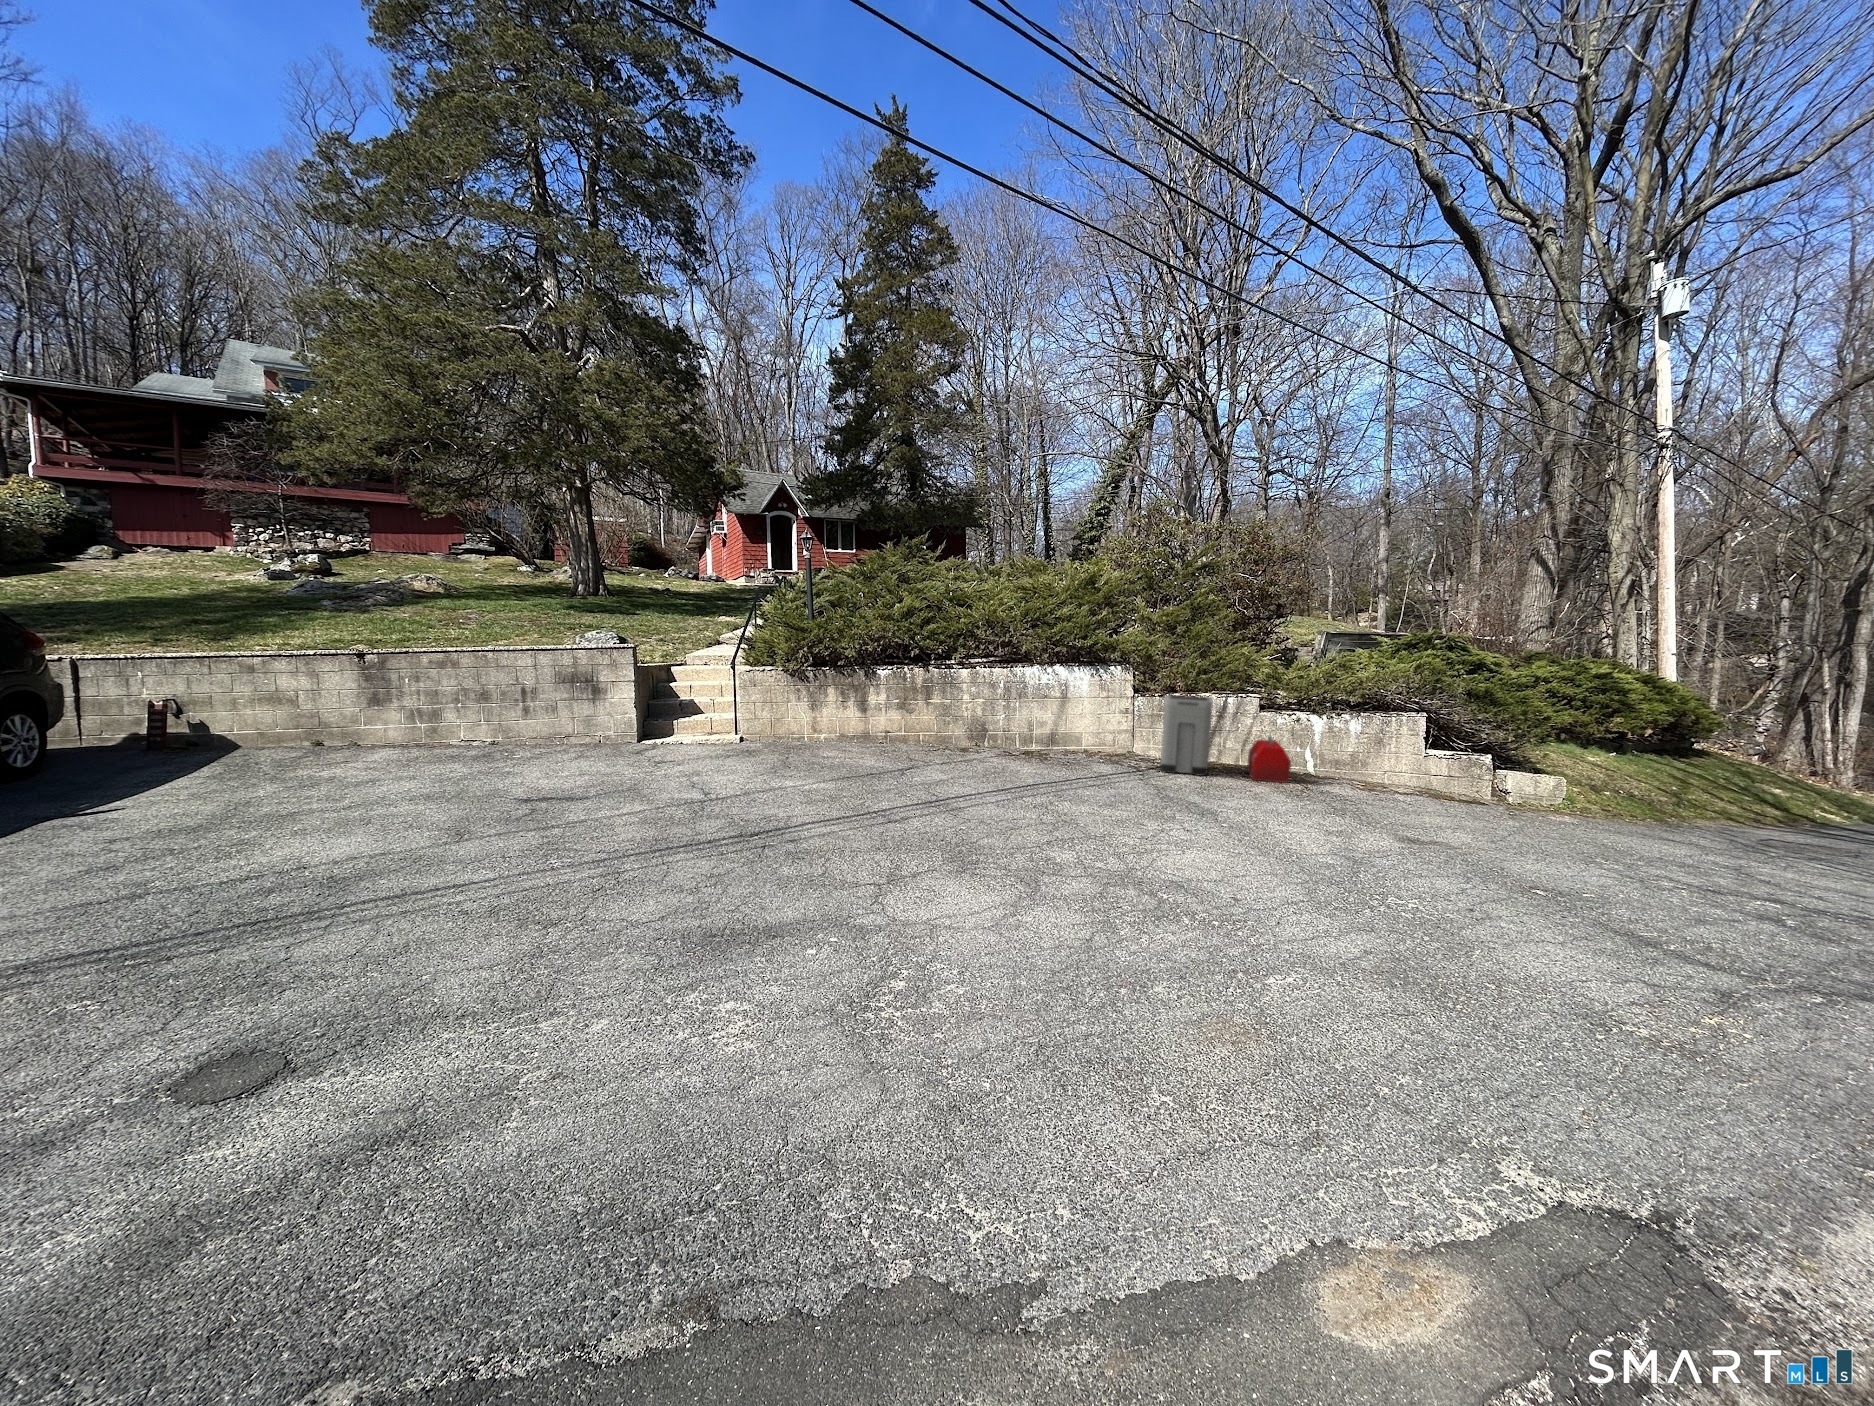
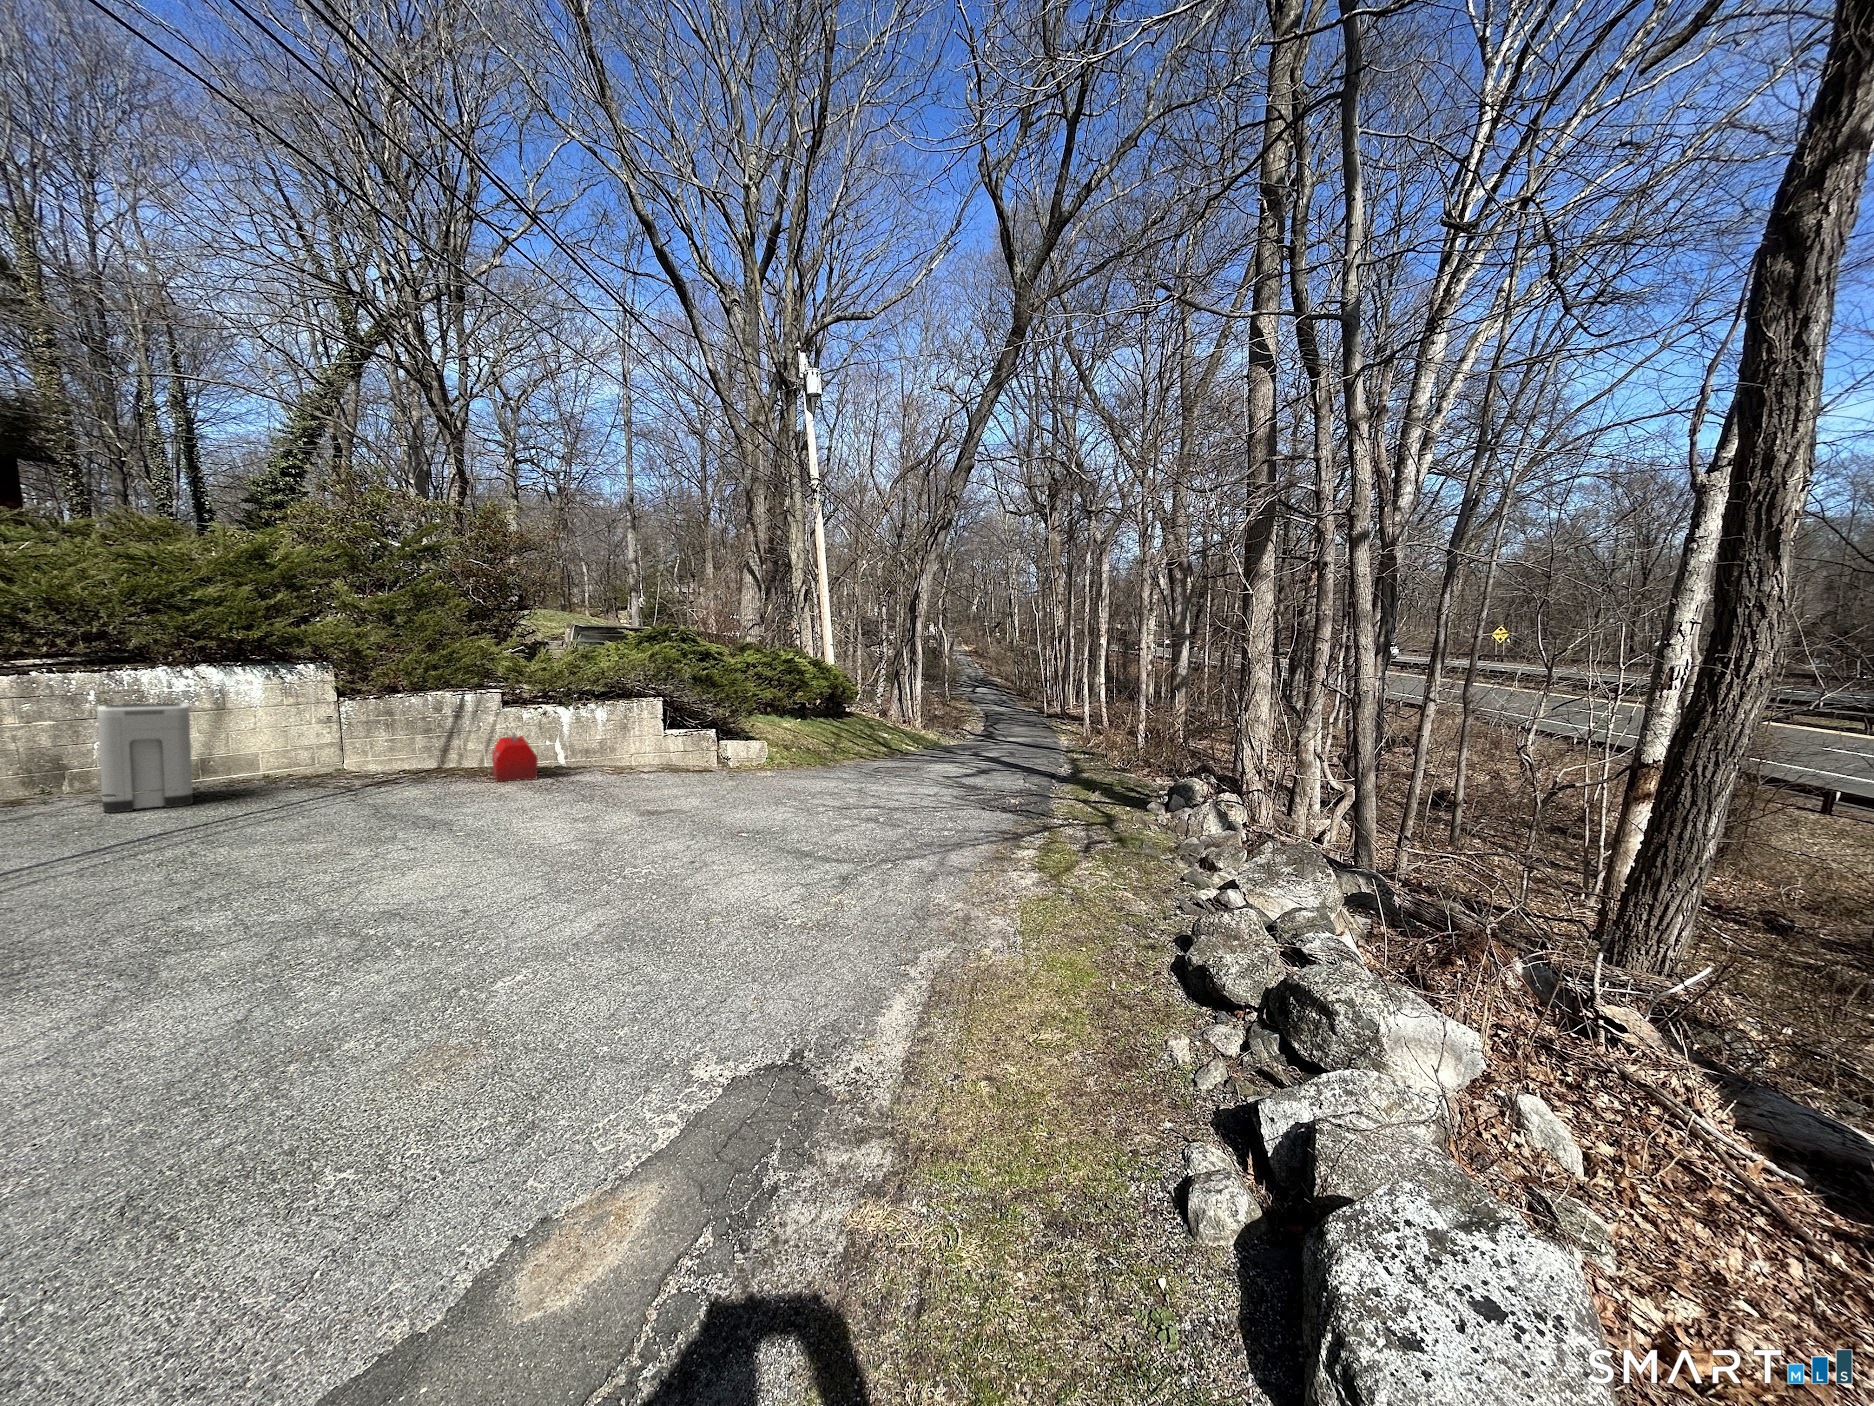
trash can: present [1160,695,1213,776] -> present [97,703,193,813]

